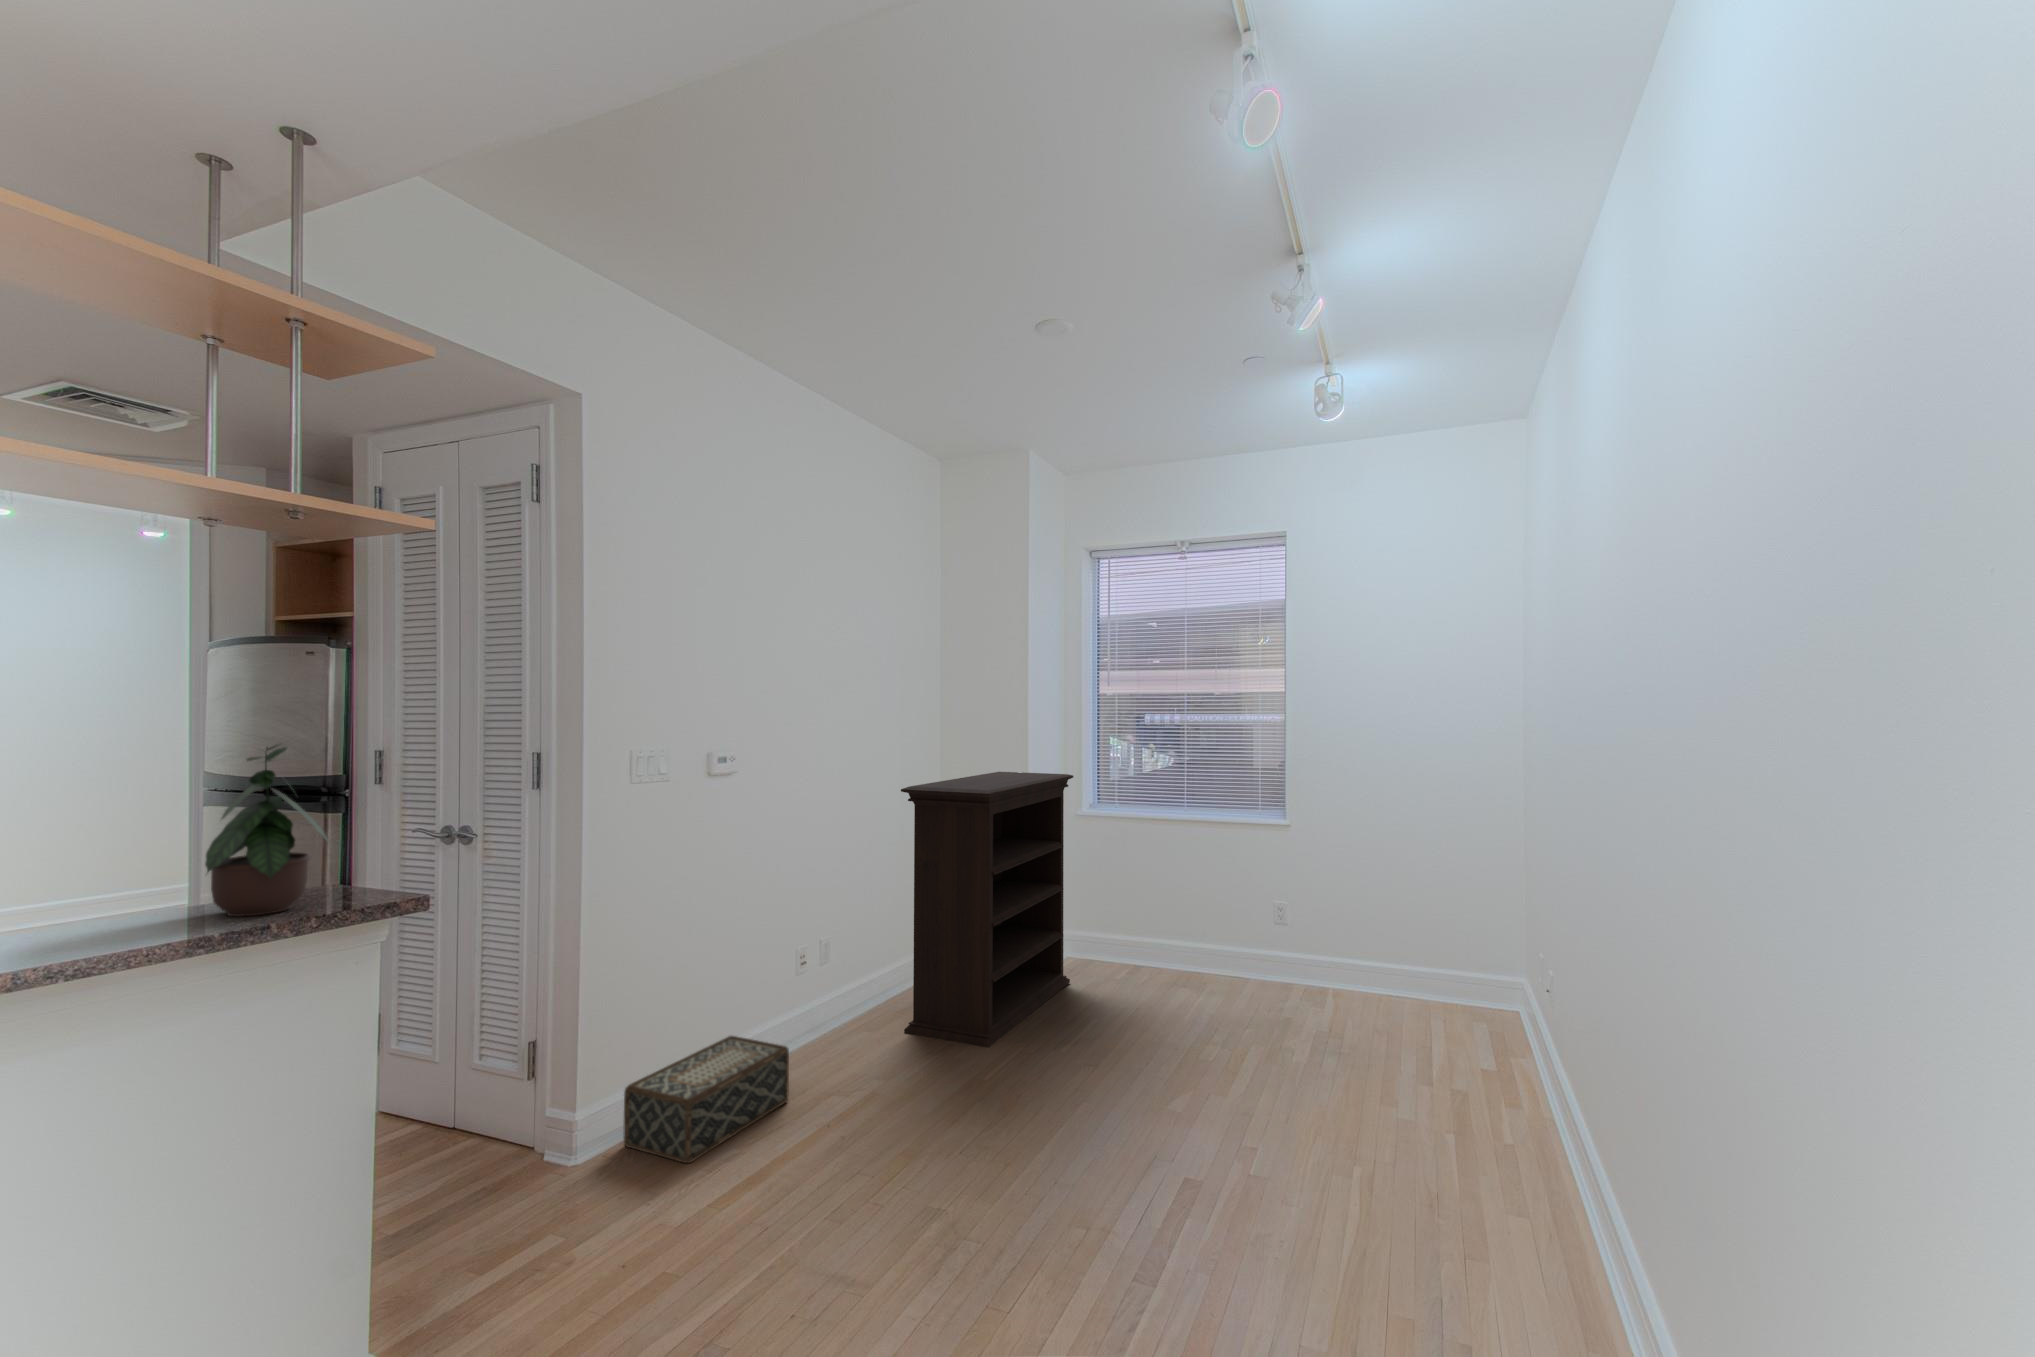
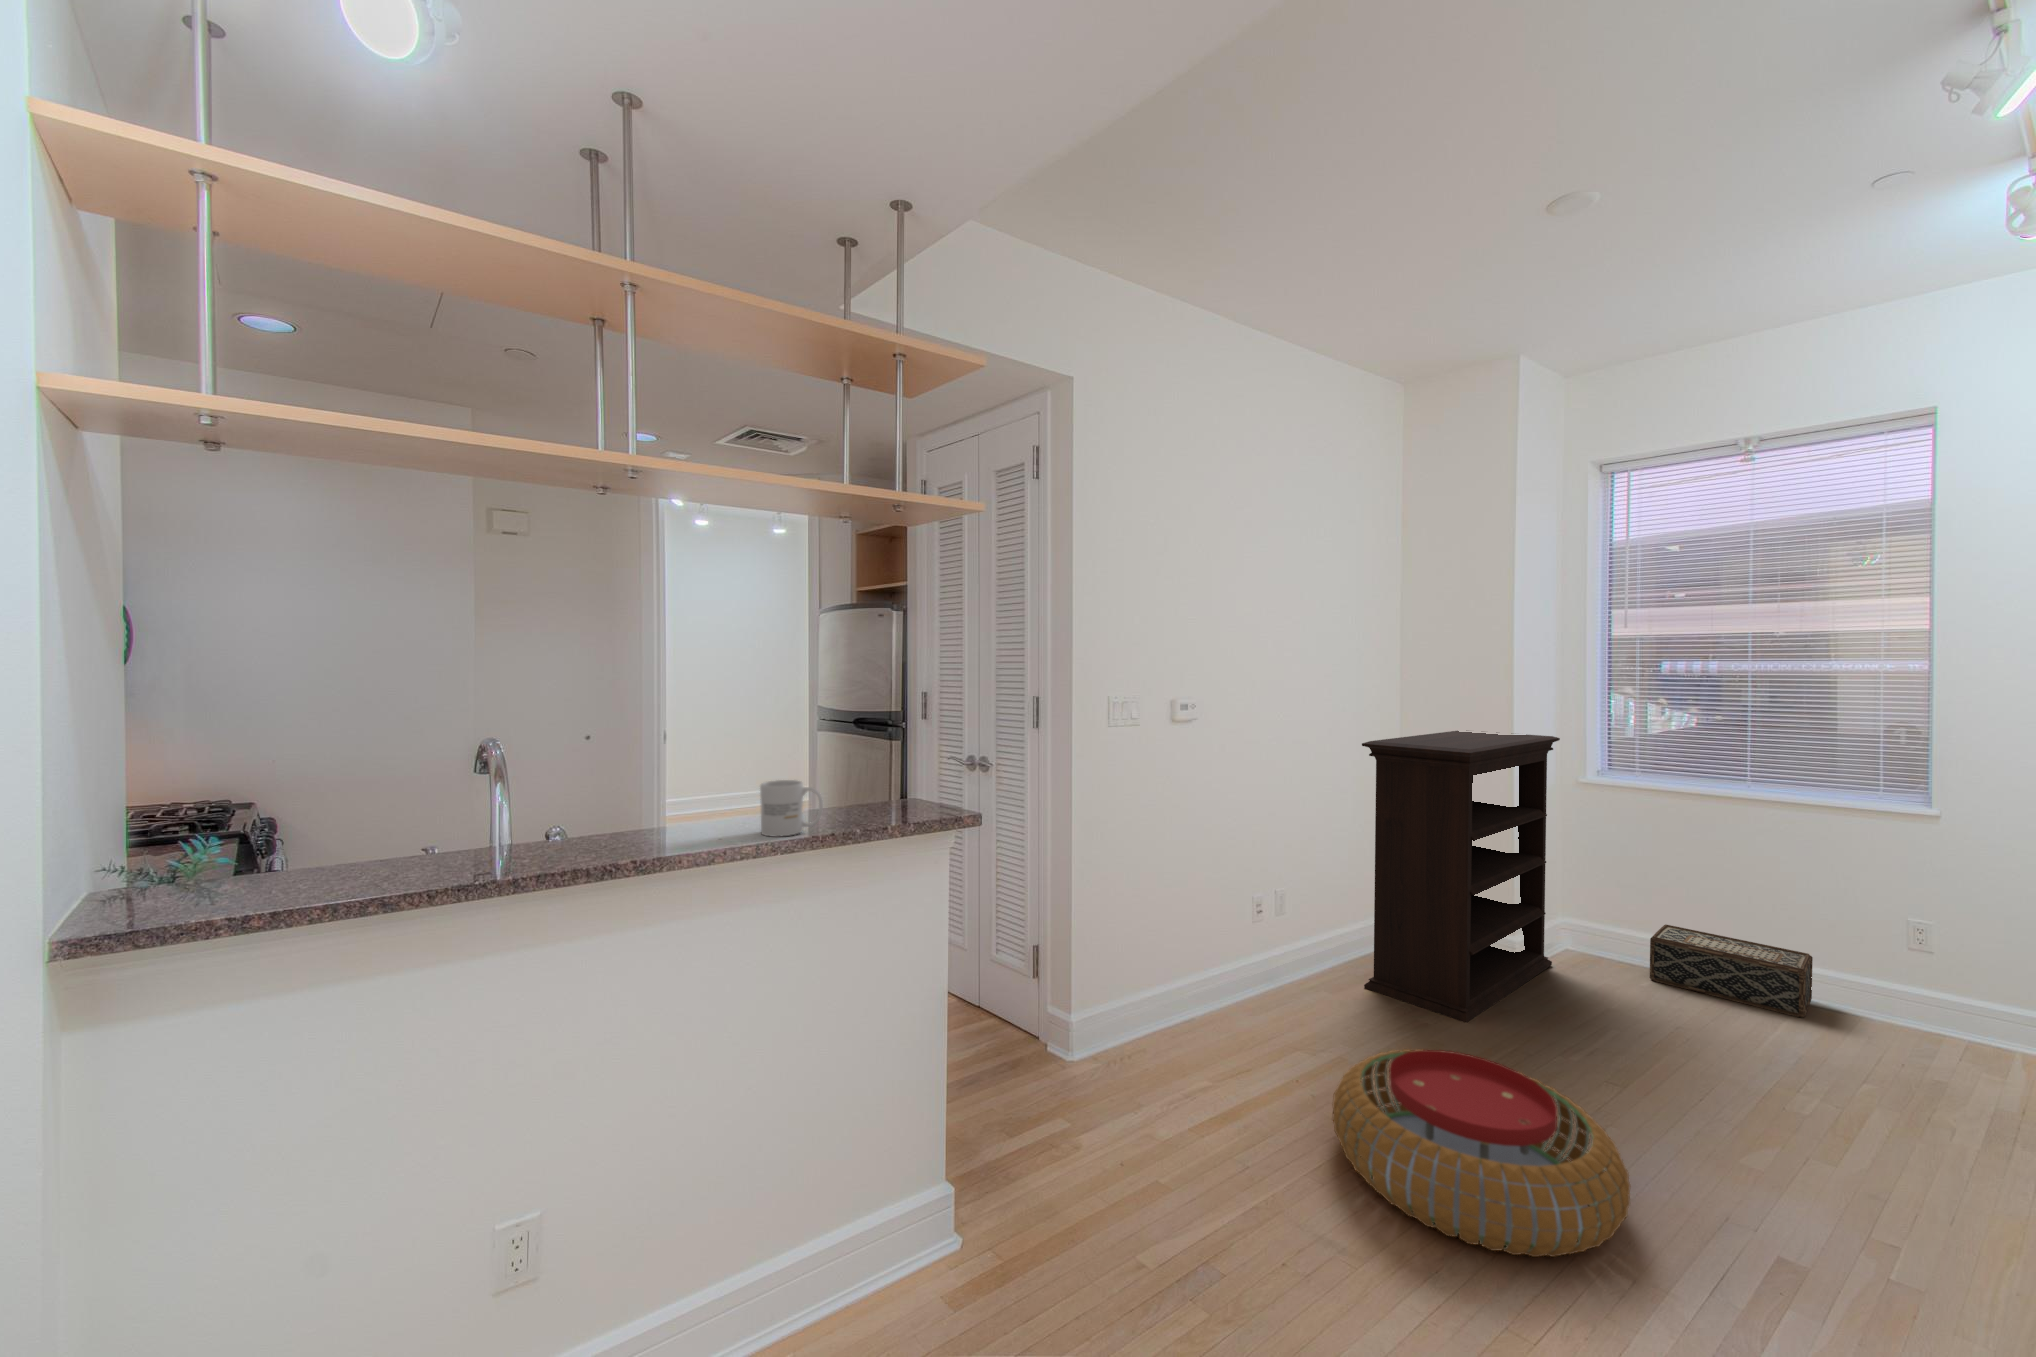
potted plant: present [205,745,328,916] -> none [823,672,914,819]
mug: none [78,875,185,950] -> present [760,780,823,837]
woven basket: present [624,1036,789,1163] -> present [1650,925,1813,1018]
pouf: none [842,1072,1073,1240] -> present [1332,1049,1630,1257]

